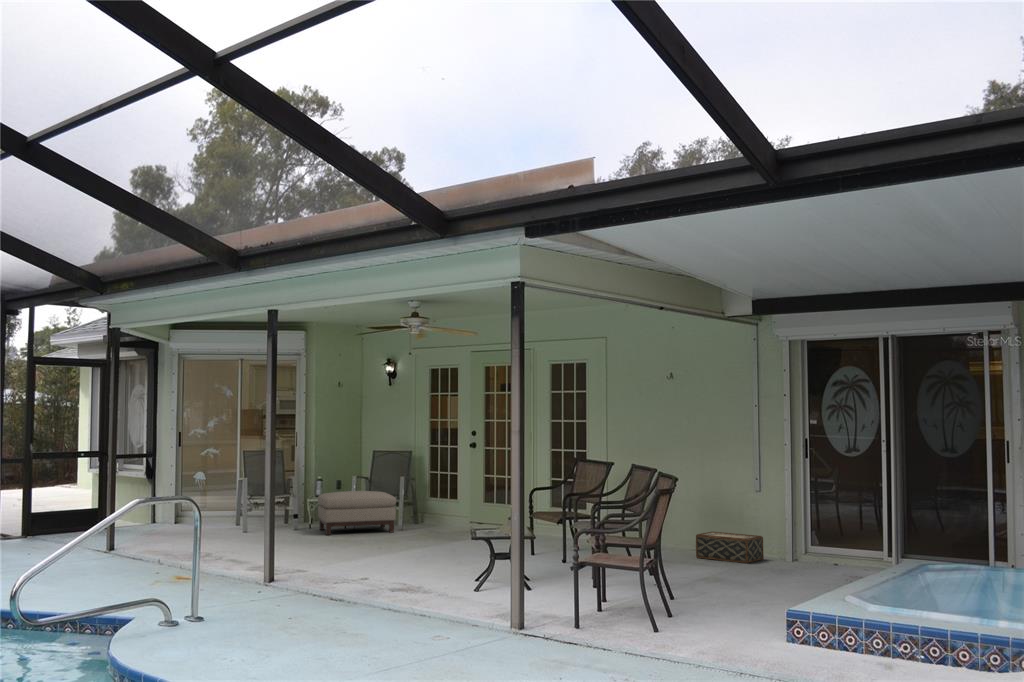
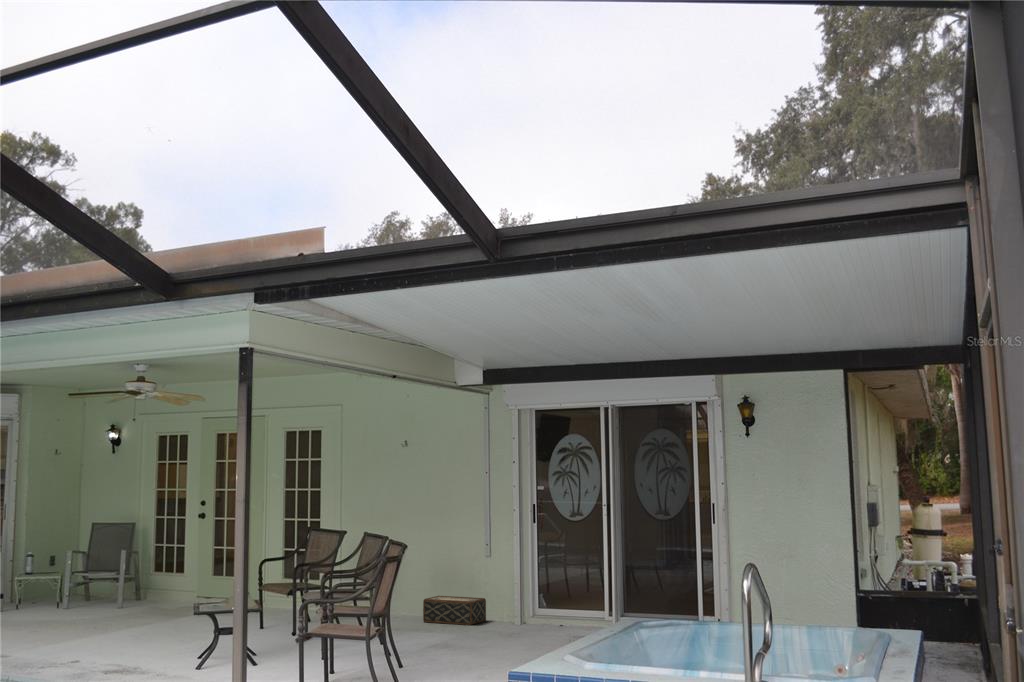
ottoman: present [318,491,396,535] -> none [25,567,116,615]

